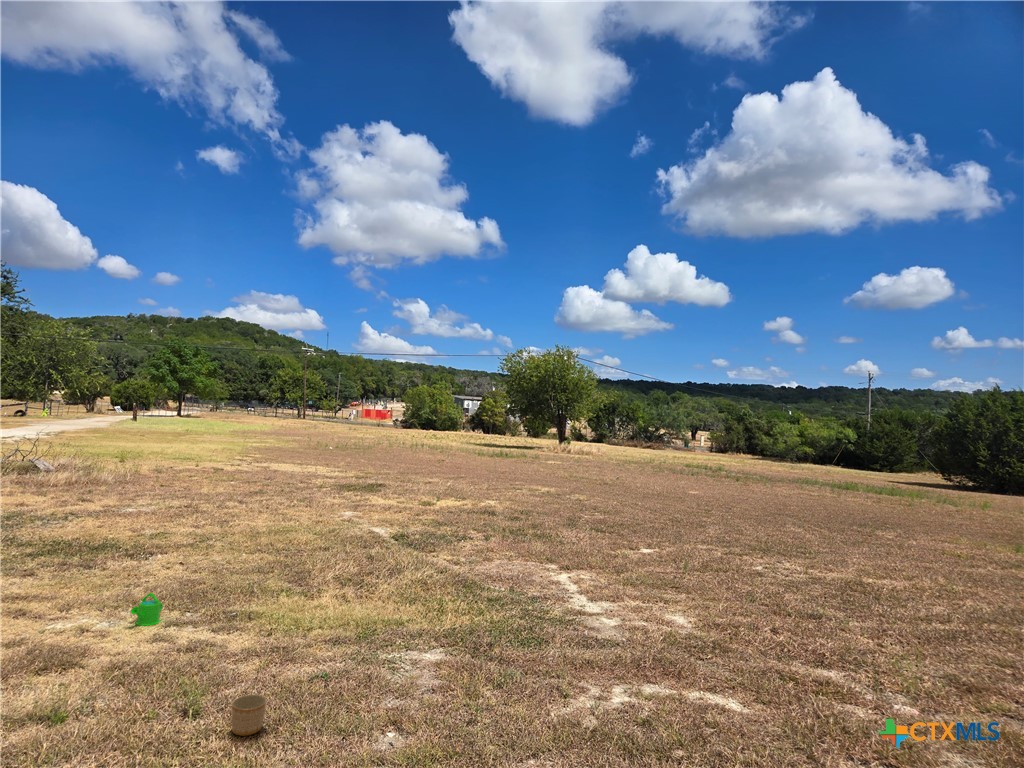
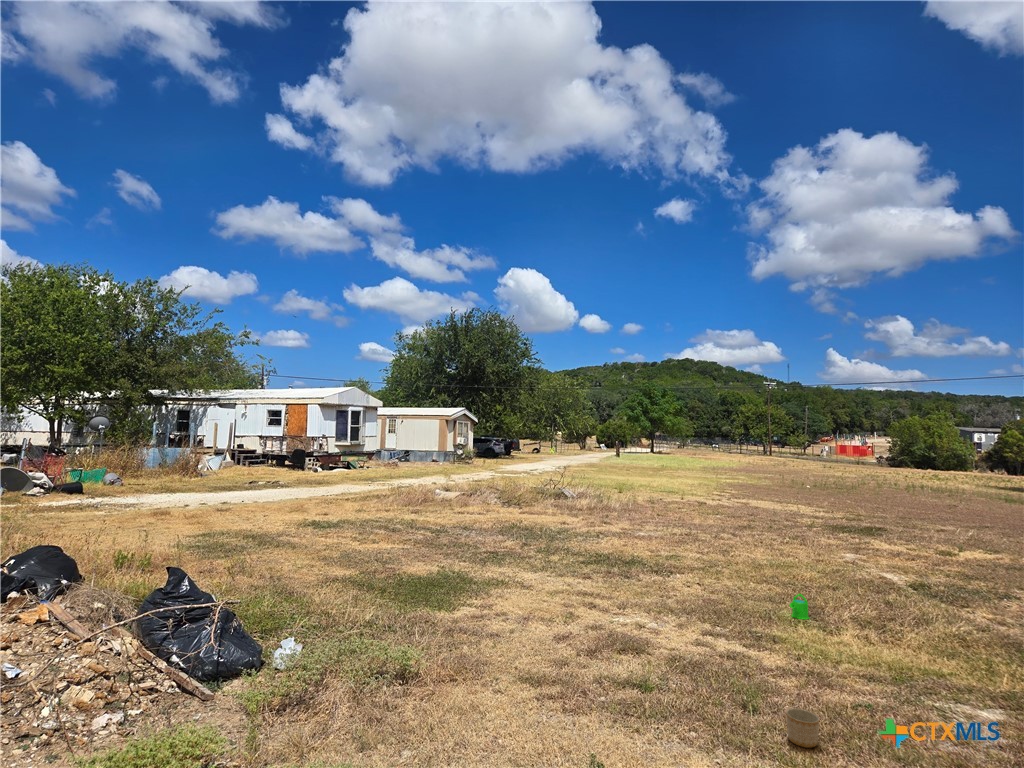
watering can: present [131,593,163,626] -> present [790,594,809,619]

